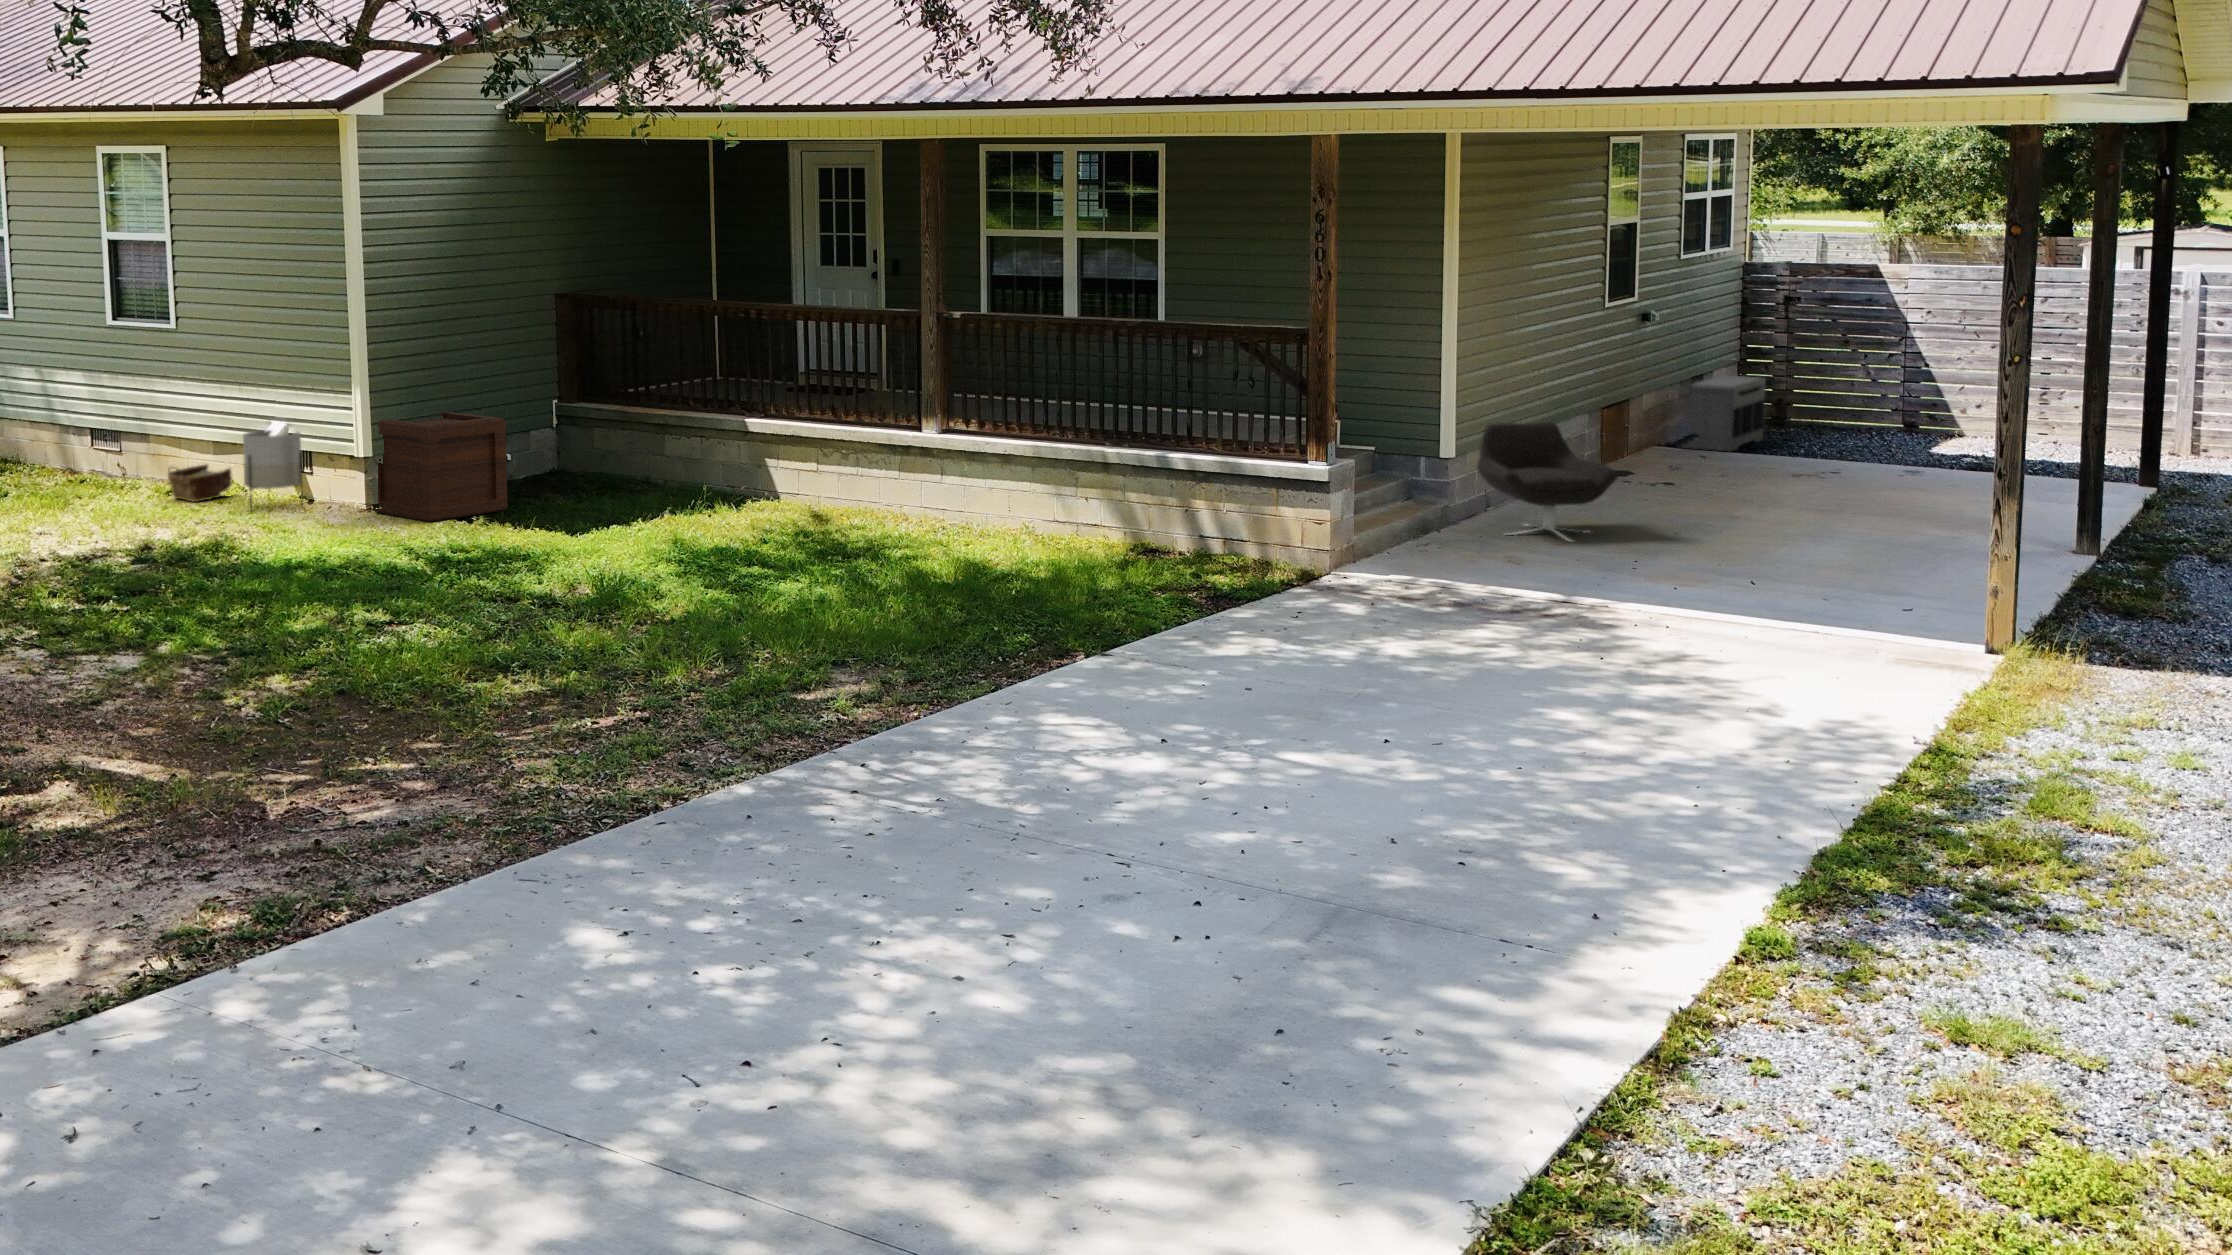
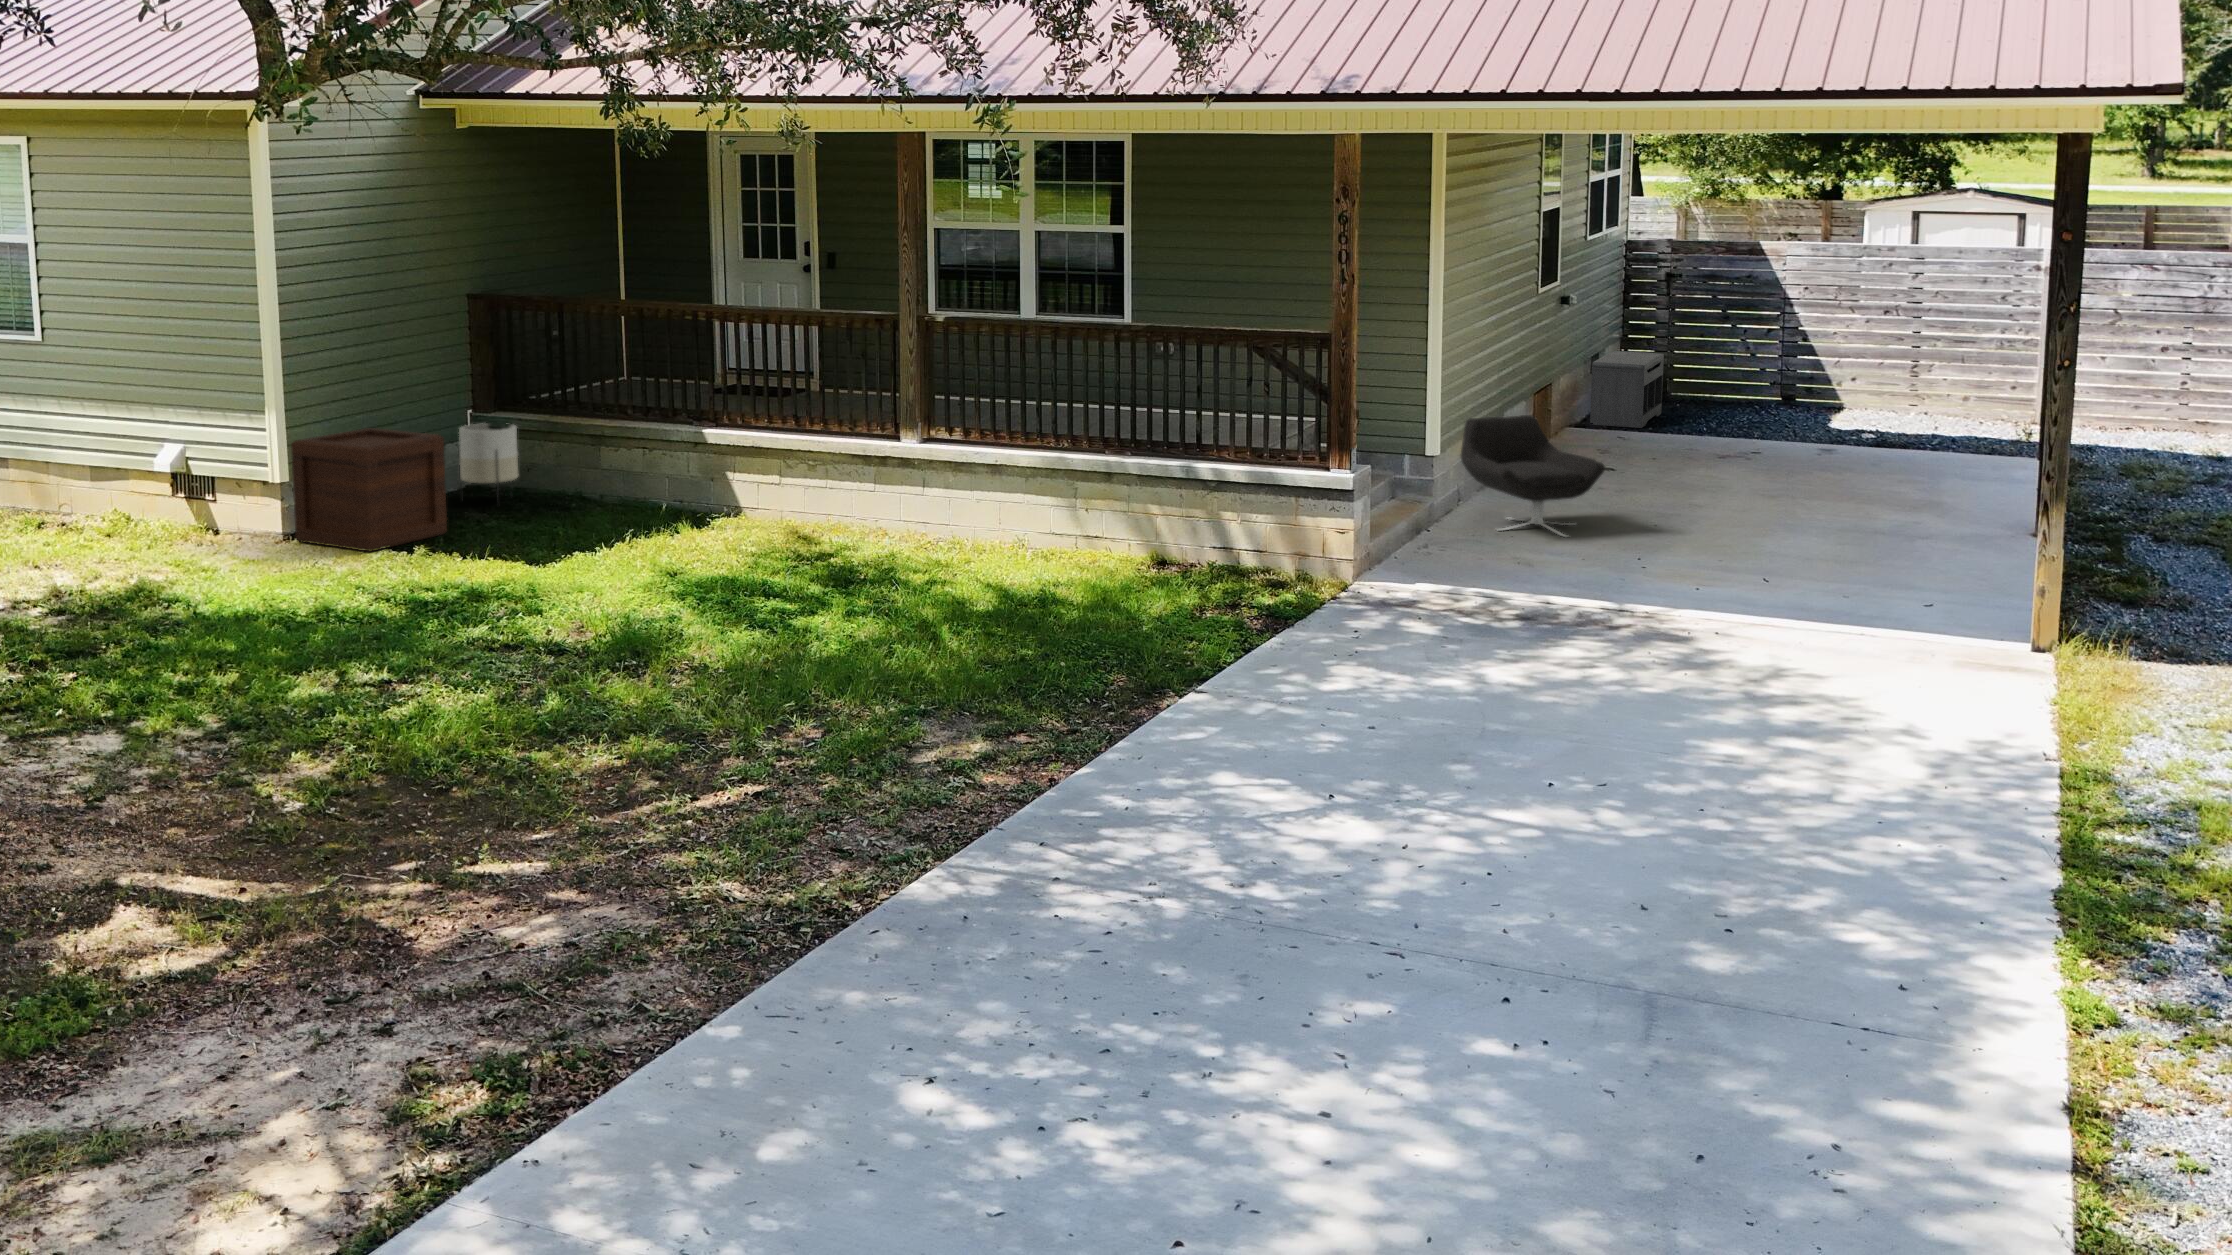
planter: present [243,430,303,502] -> present [459,423,518,485]
woven basket: present [168,464,232,502] -> none [46,479,123,535]

